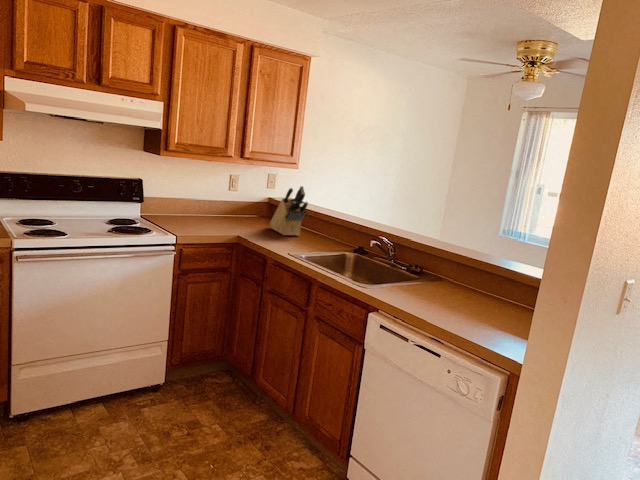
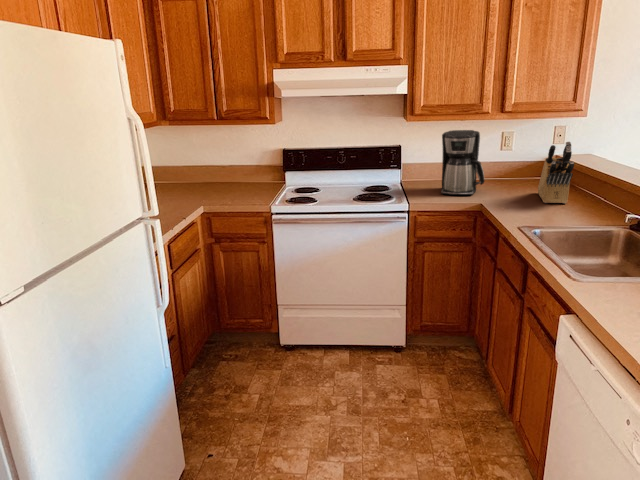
coffee maker: none [189,169,231,229] -> present [441,130,484,195]

